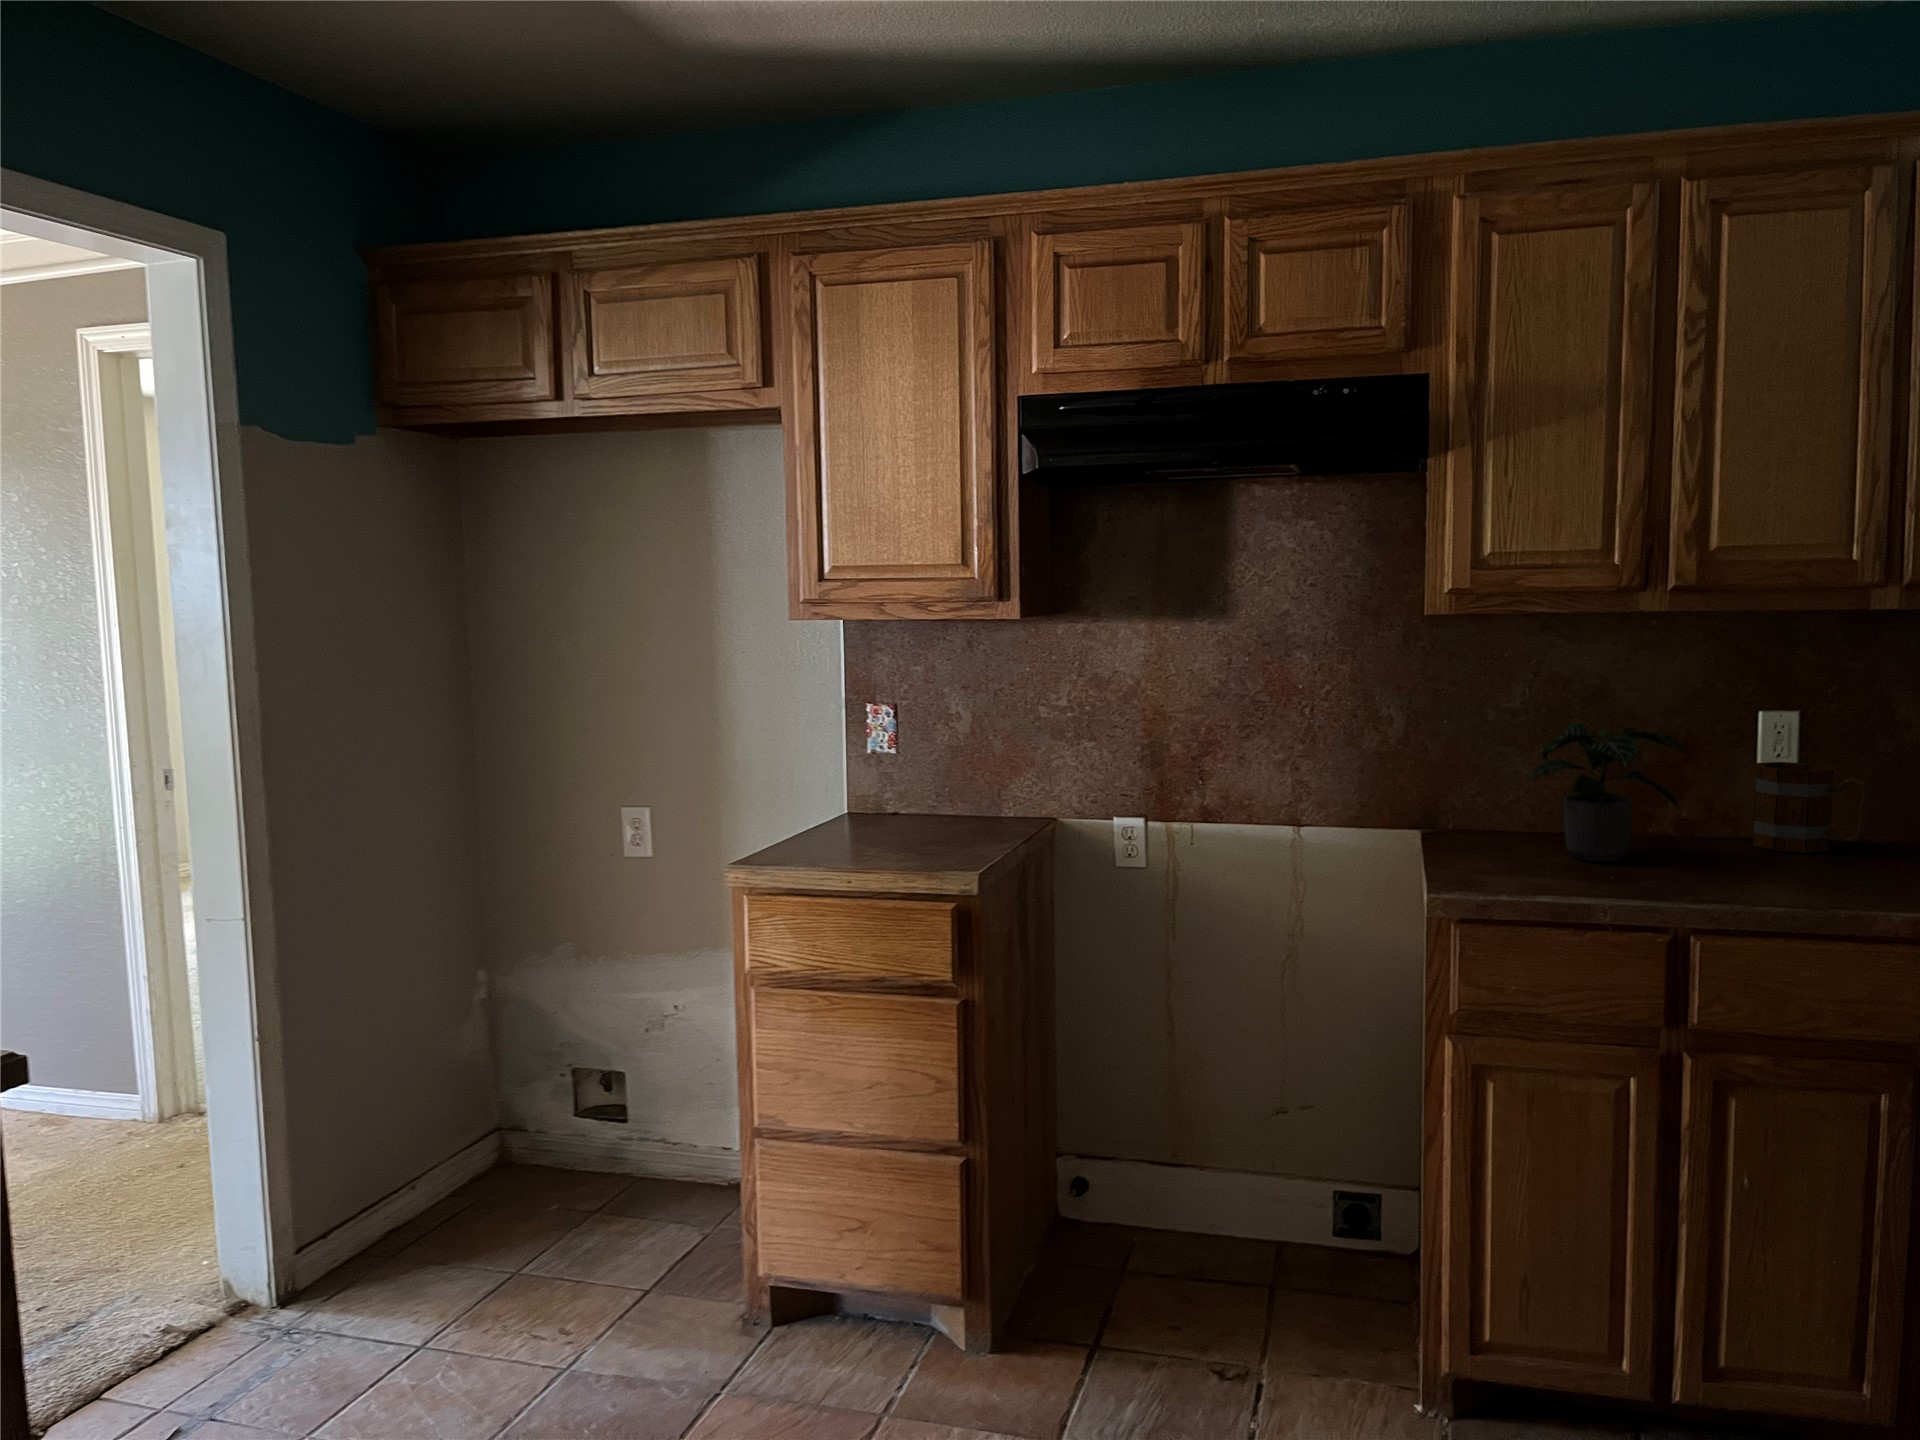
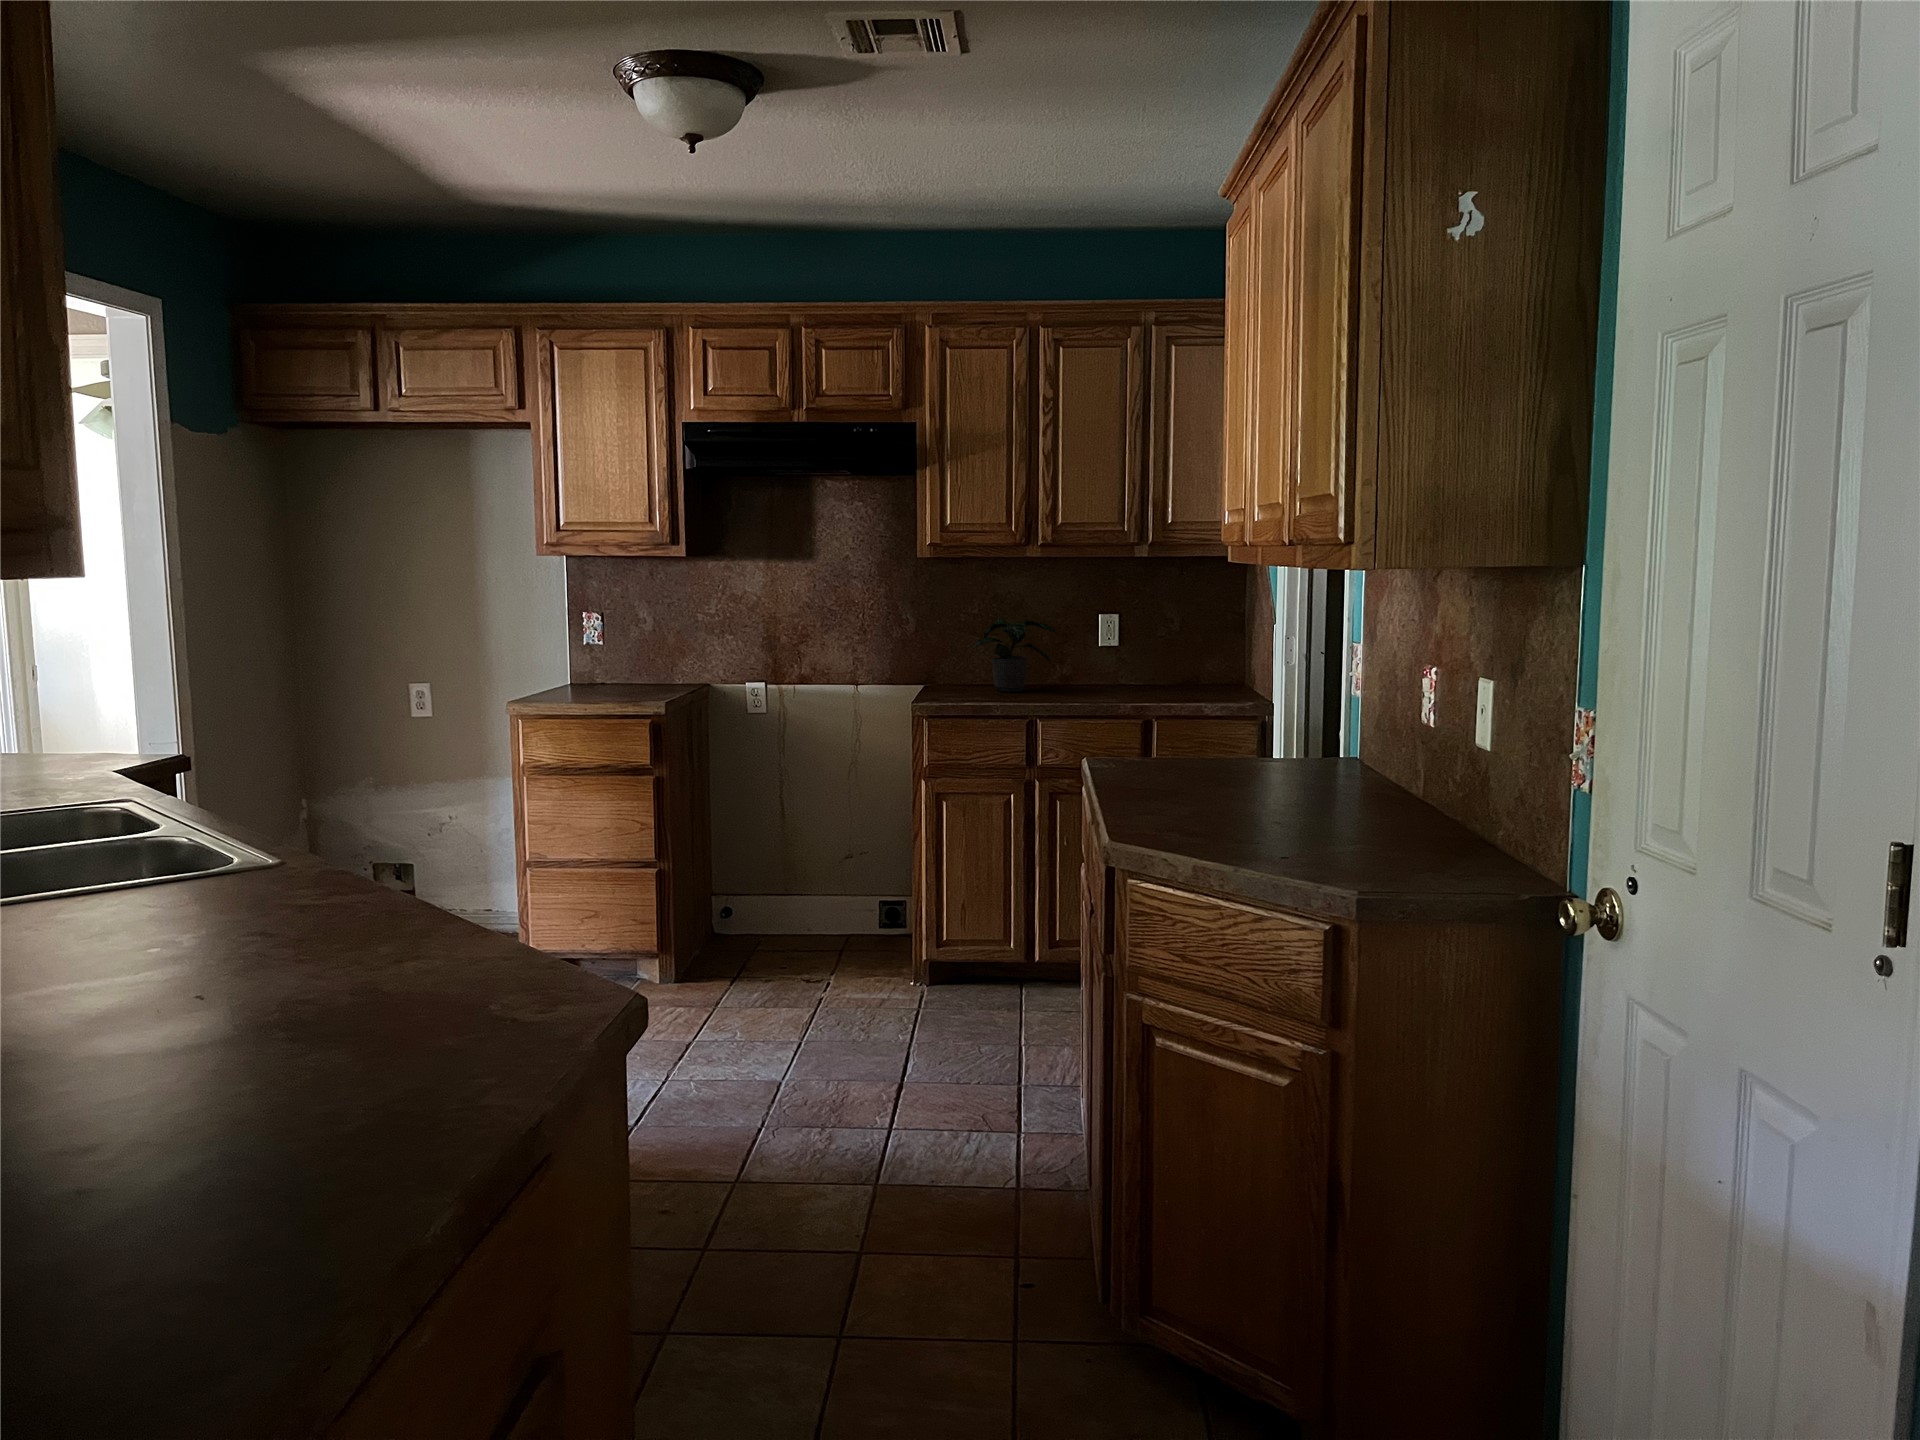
mug: present [1752,762,1871,853] -> none [1094,641,1146,687]

